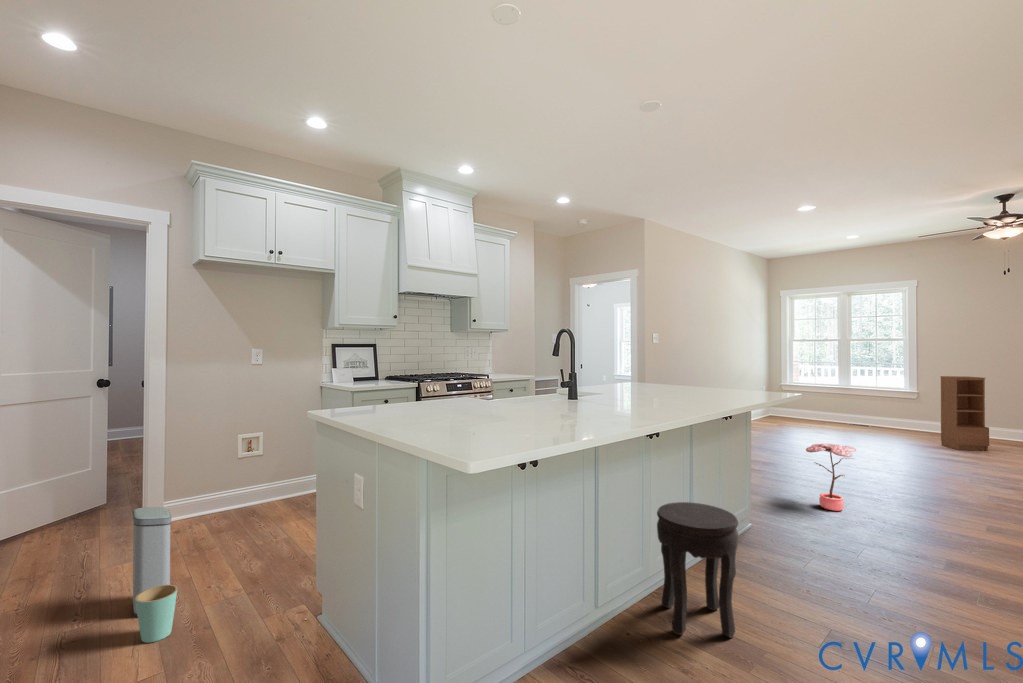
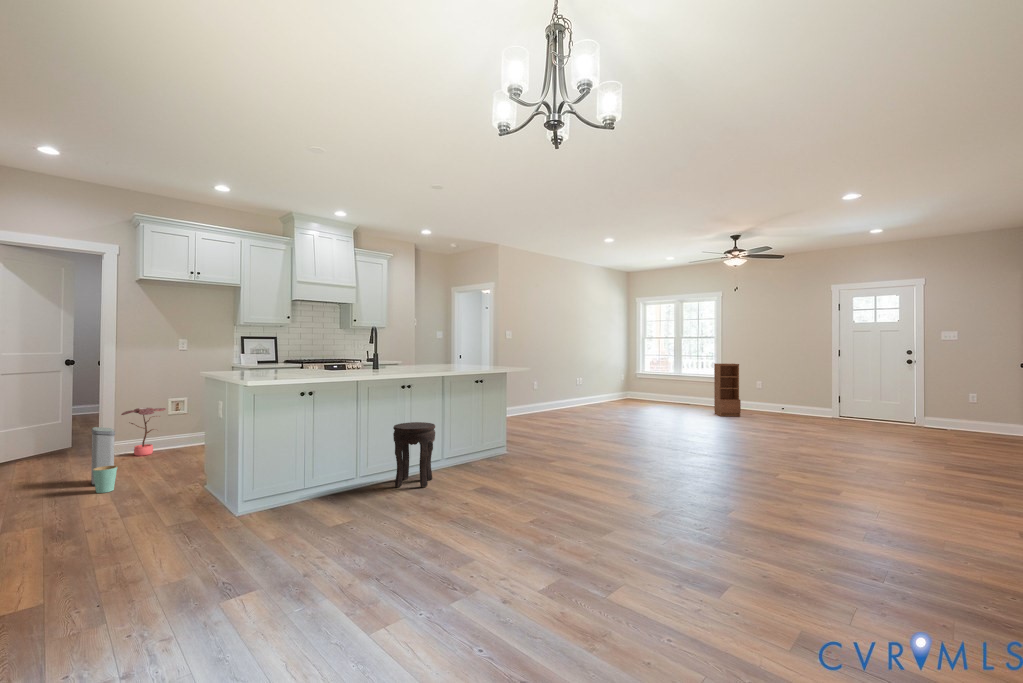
potted plant: present [806,444,856,511] -> present [121,408,166,456]

